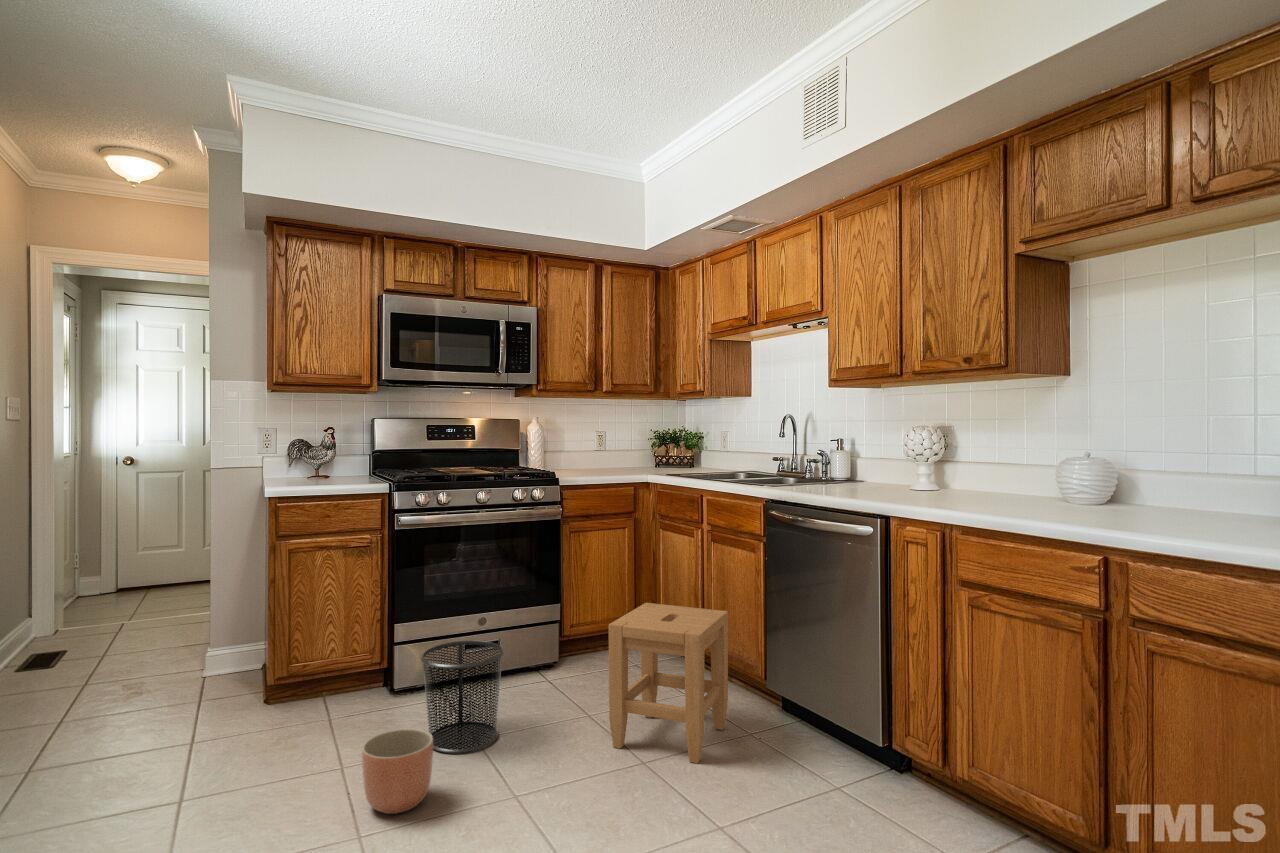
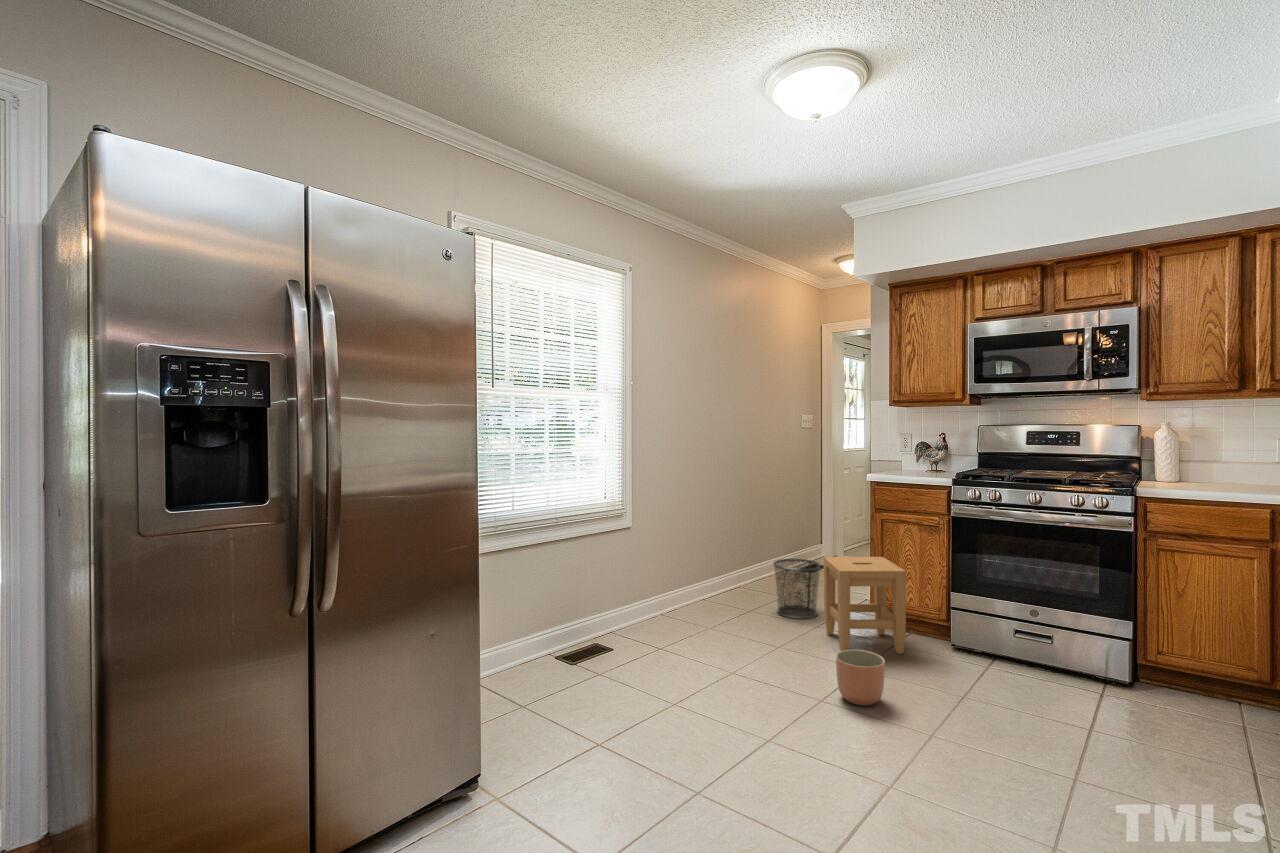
stool: present [609,603,728,763] -> present [824,557,906,654]
waste bin: present [421,641,504,754] -> present [773,559,821,619]

